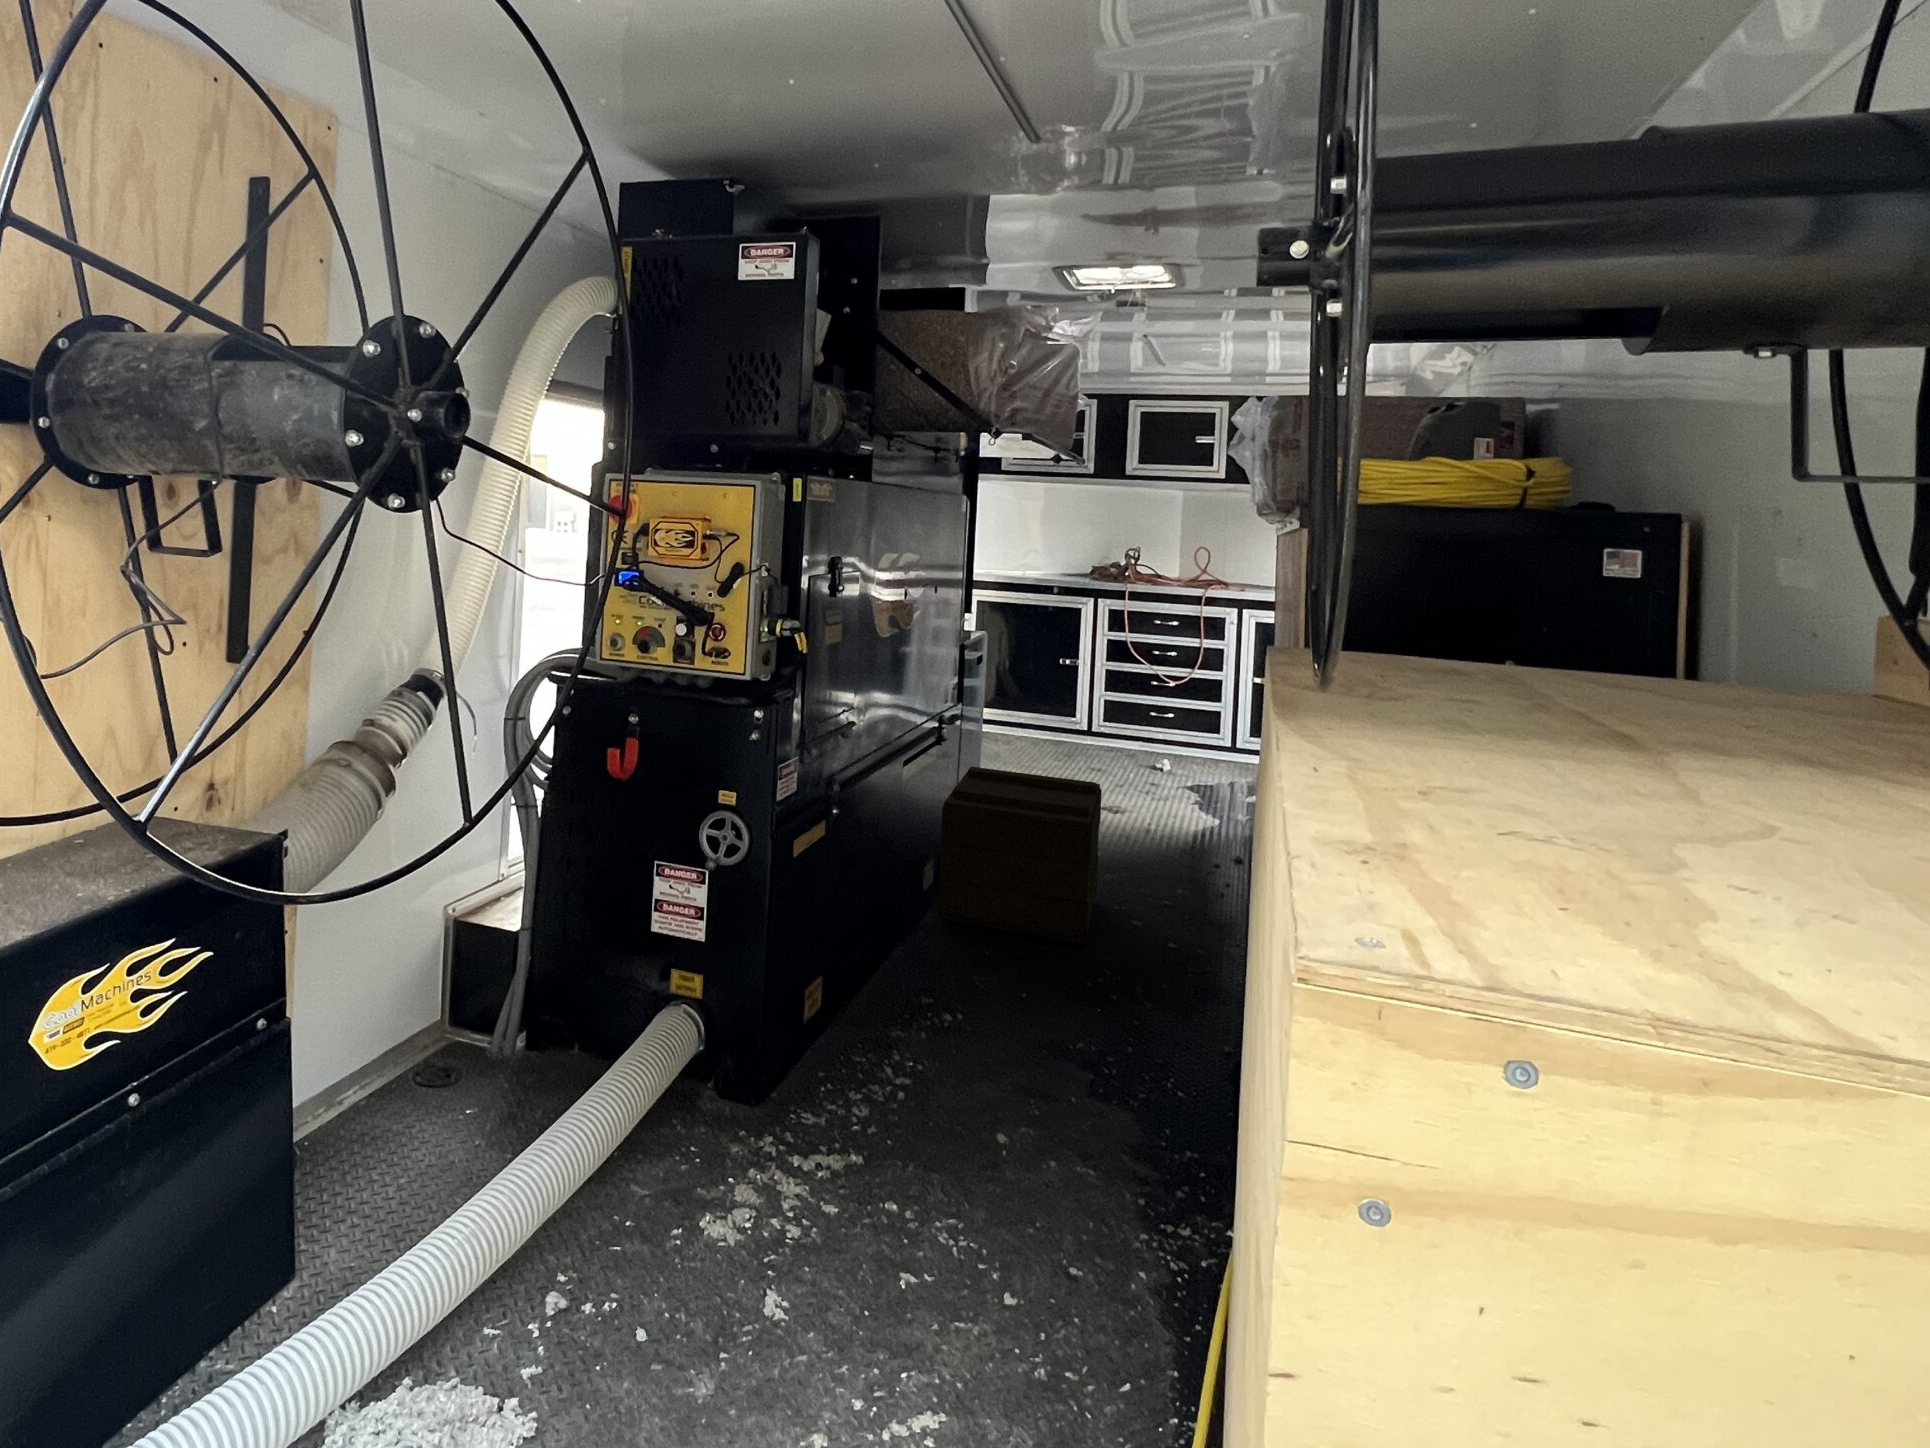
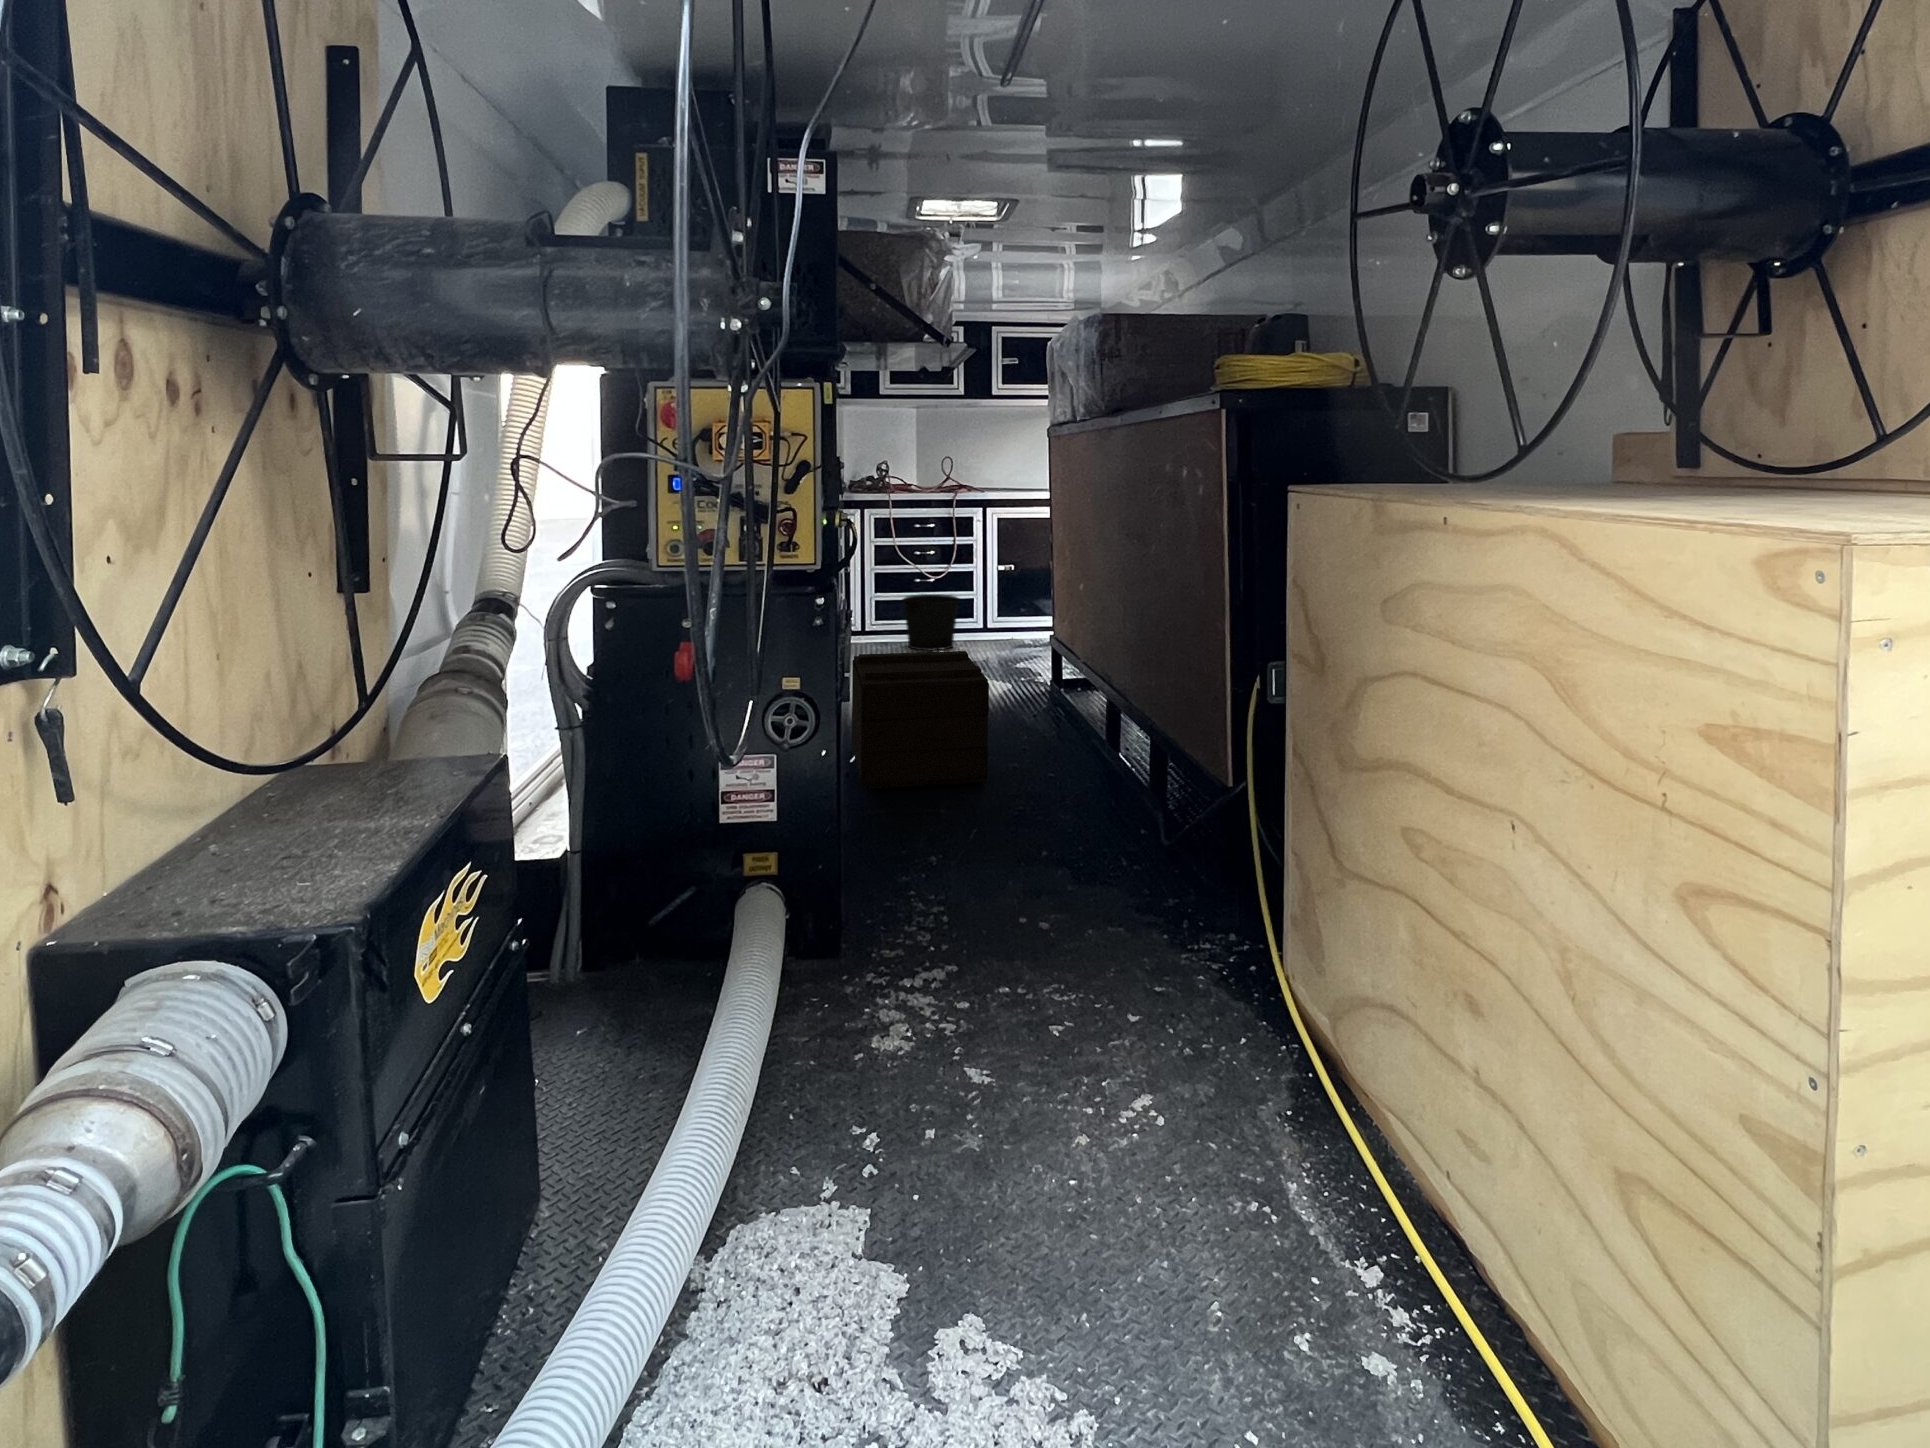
bucket: none [1128,702,1201,770] -> present [903,594,960,650]

